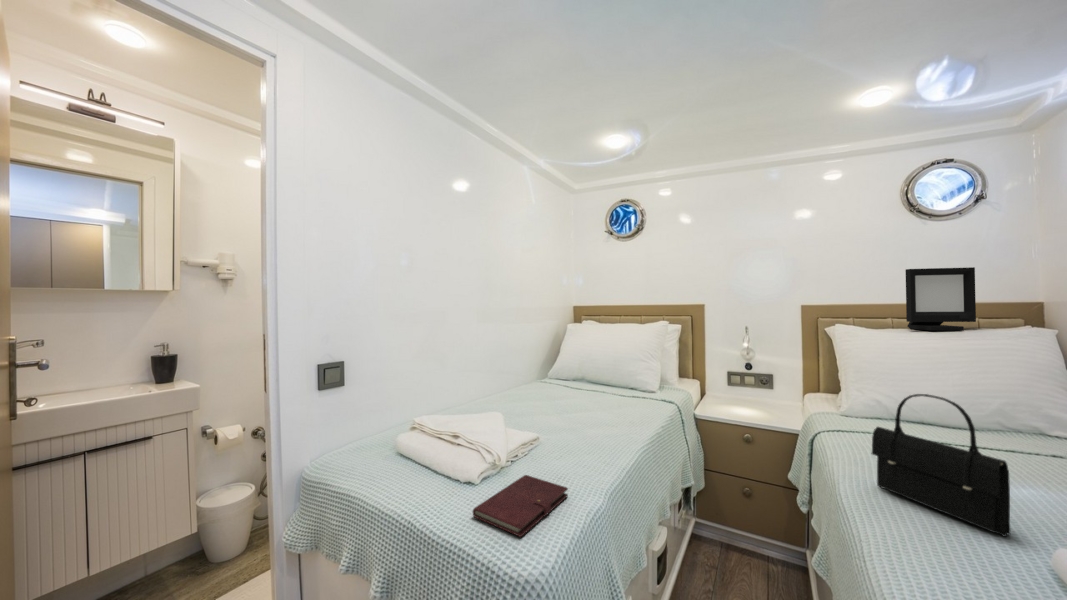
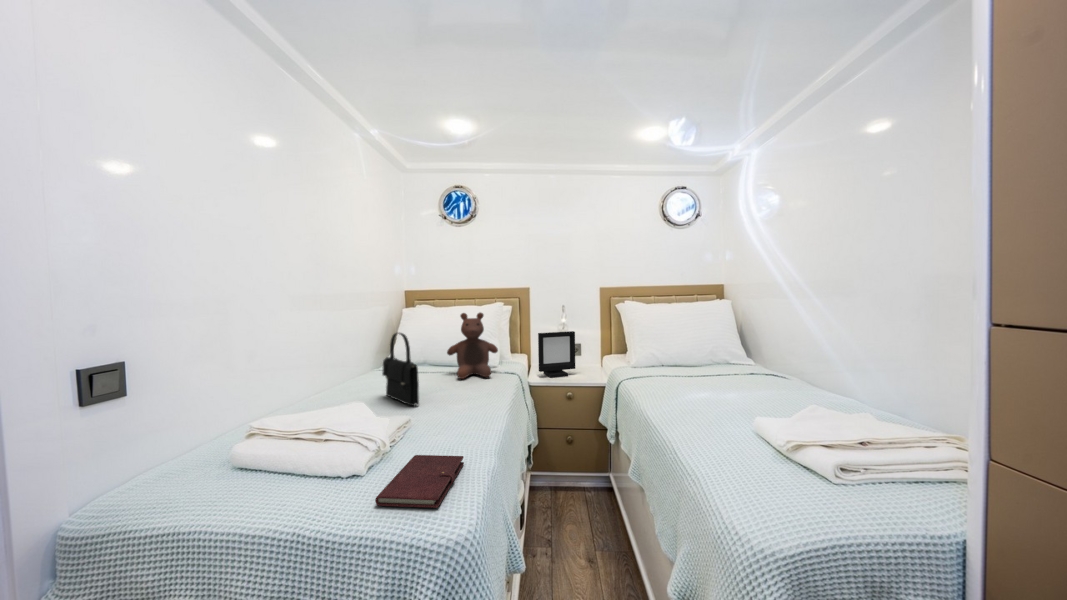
picture frame: present [905,267,976,331] -> present [538,331,575,378]
stuffed bear: none [599,332,654,402] -> present [447,313,498,379]
handbag: present [872,394,1011,537] -> present [382,333,419,406]

